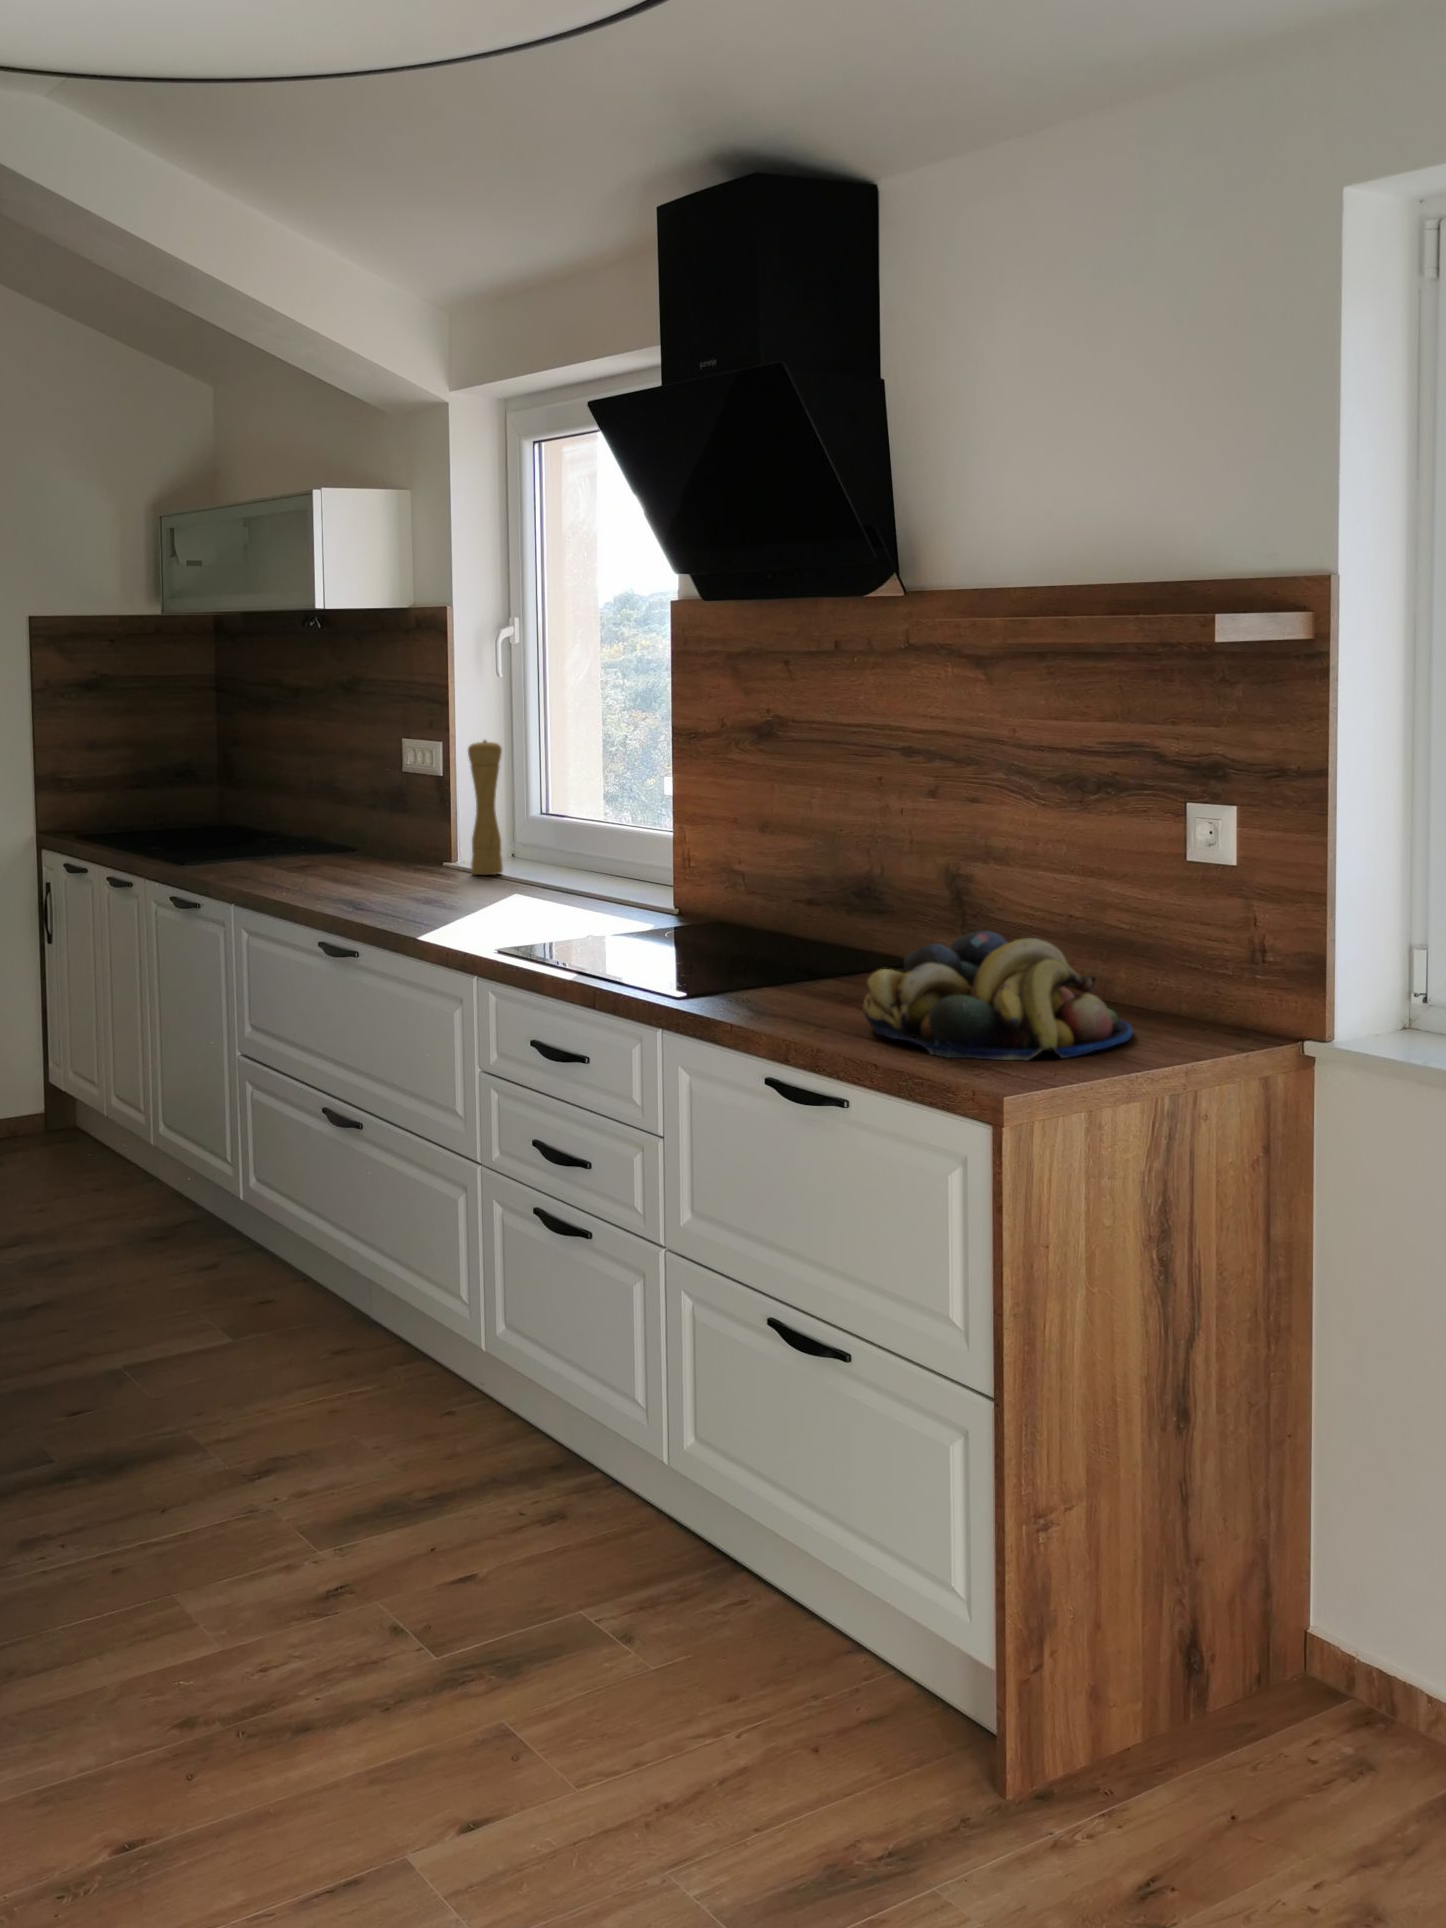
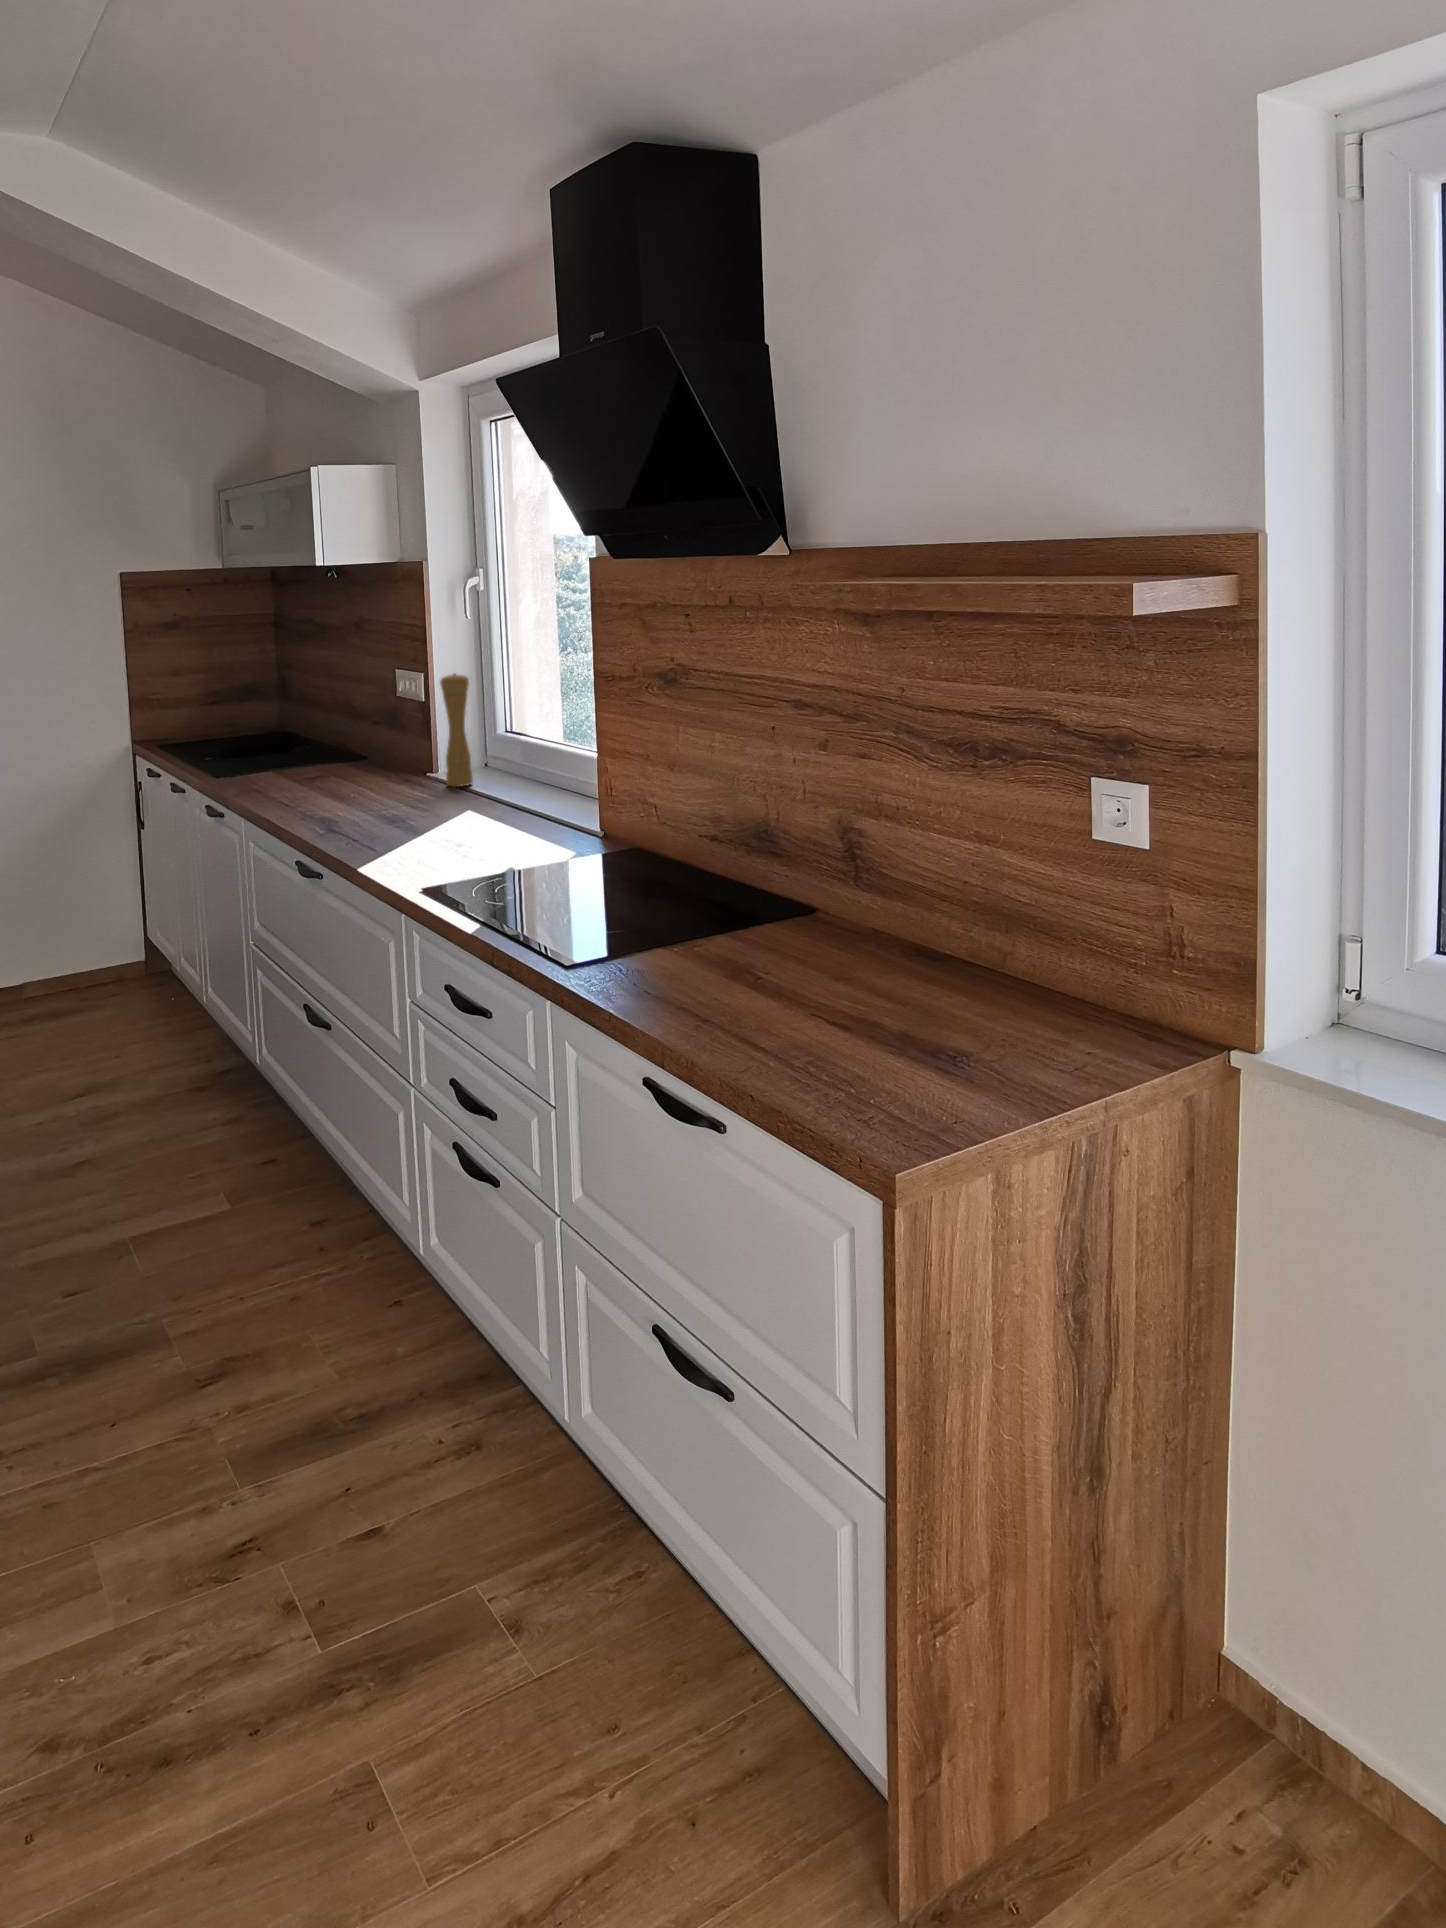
fruit bowl: present [863,931,1133,1061] -> none [744,914,1037,1091]

